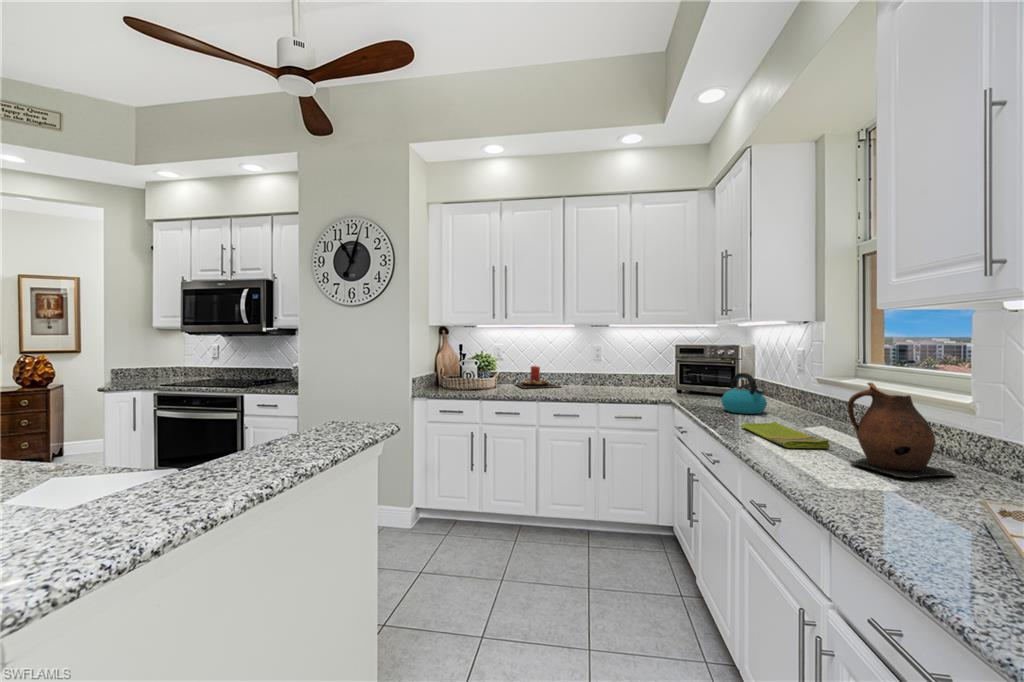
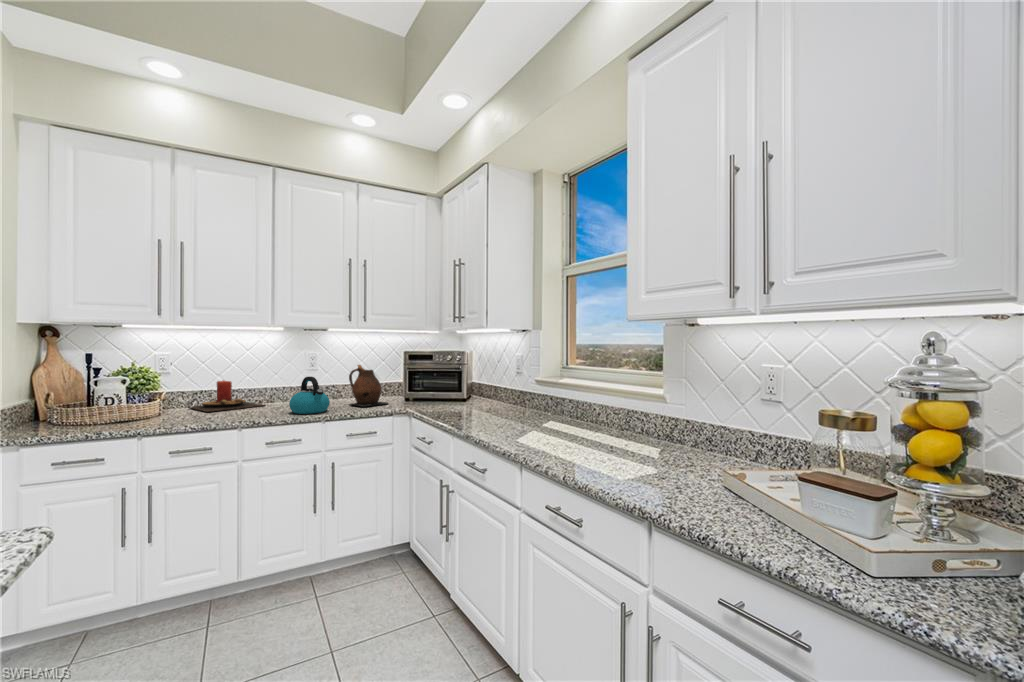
kettle: present [721,373,767,414] -> present [289,377,330,414]
ceramic pitcher: present [848,383,955,478] -> present [349,365,387,406]
dish towel: present [741,422,830,448] -> none [498,422,579,447]

